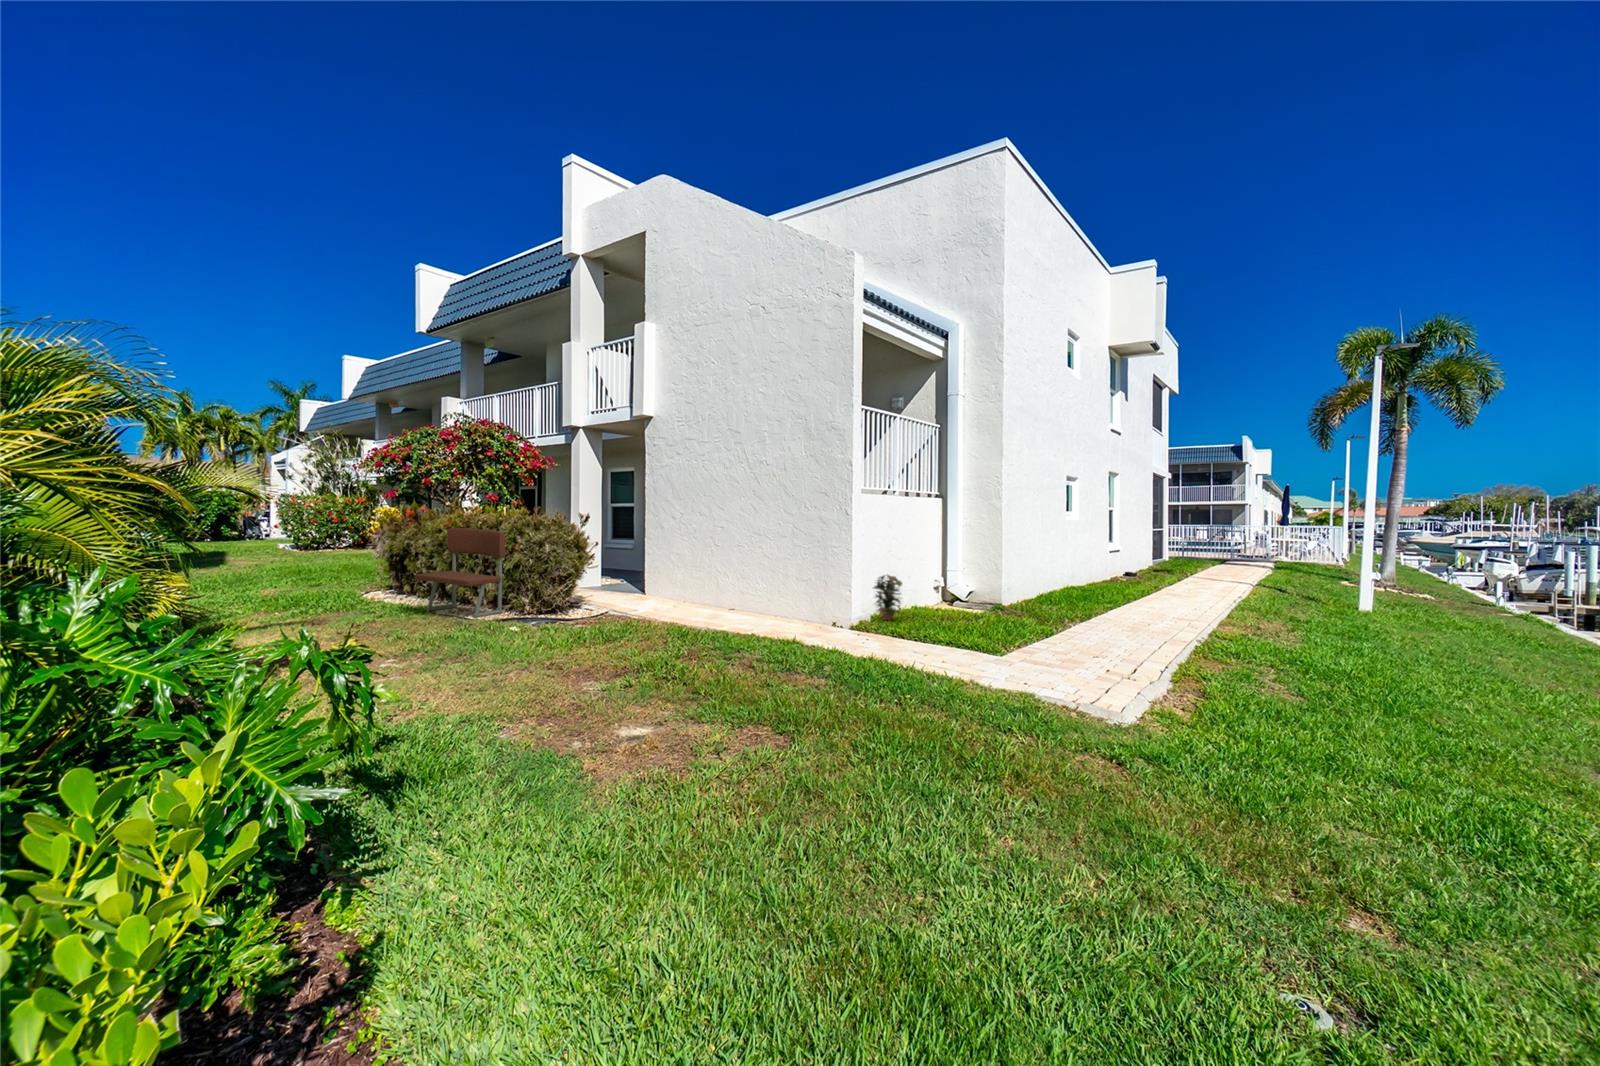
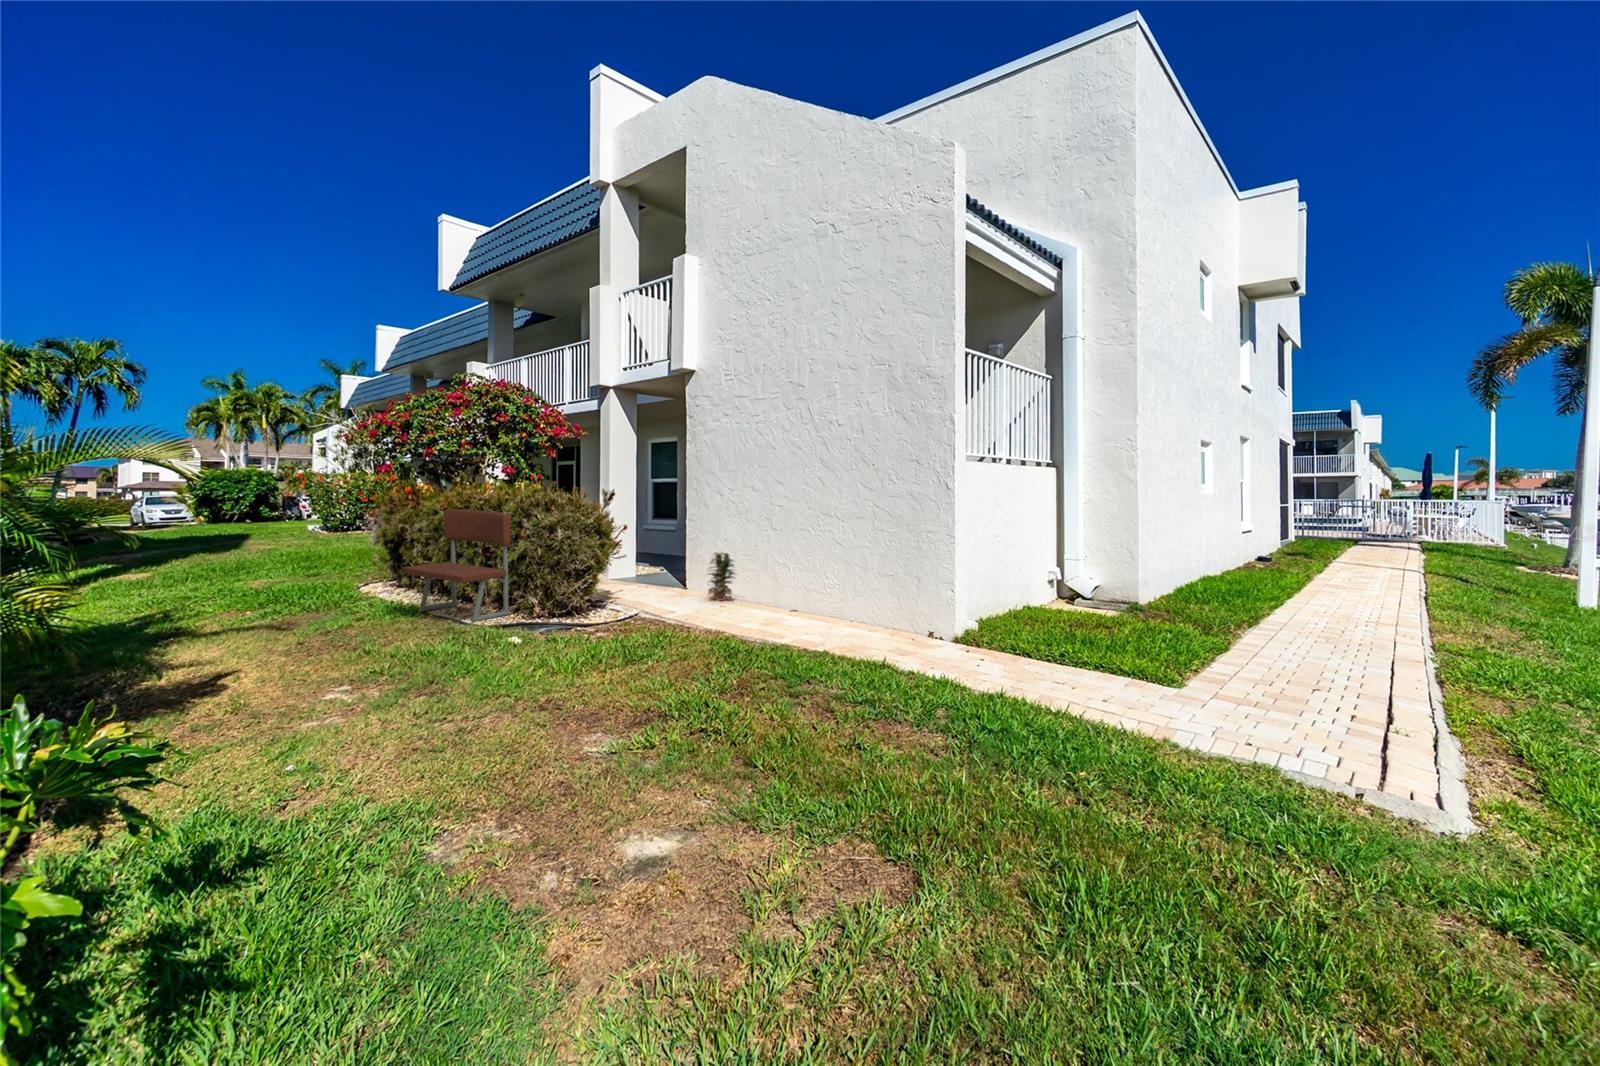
decorative plant: present [874,575,902,620] -> present [708,553,735,601]

